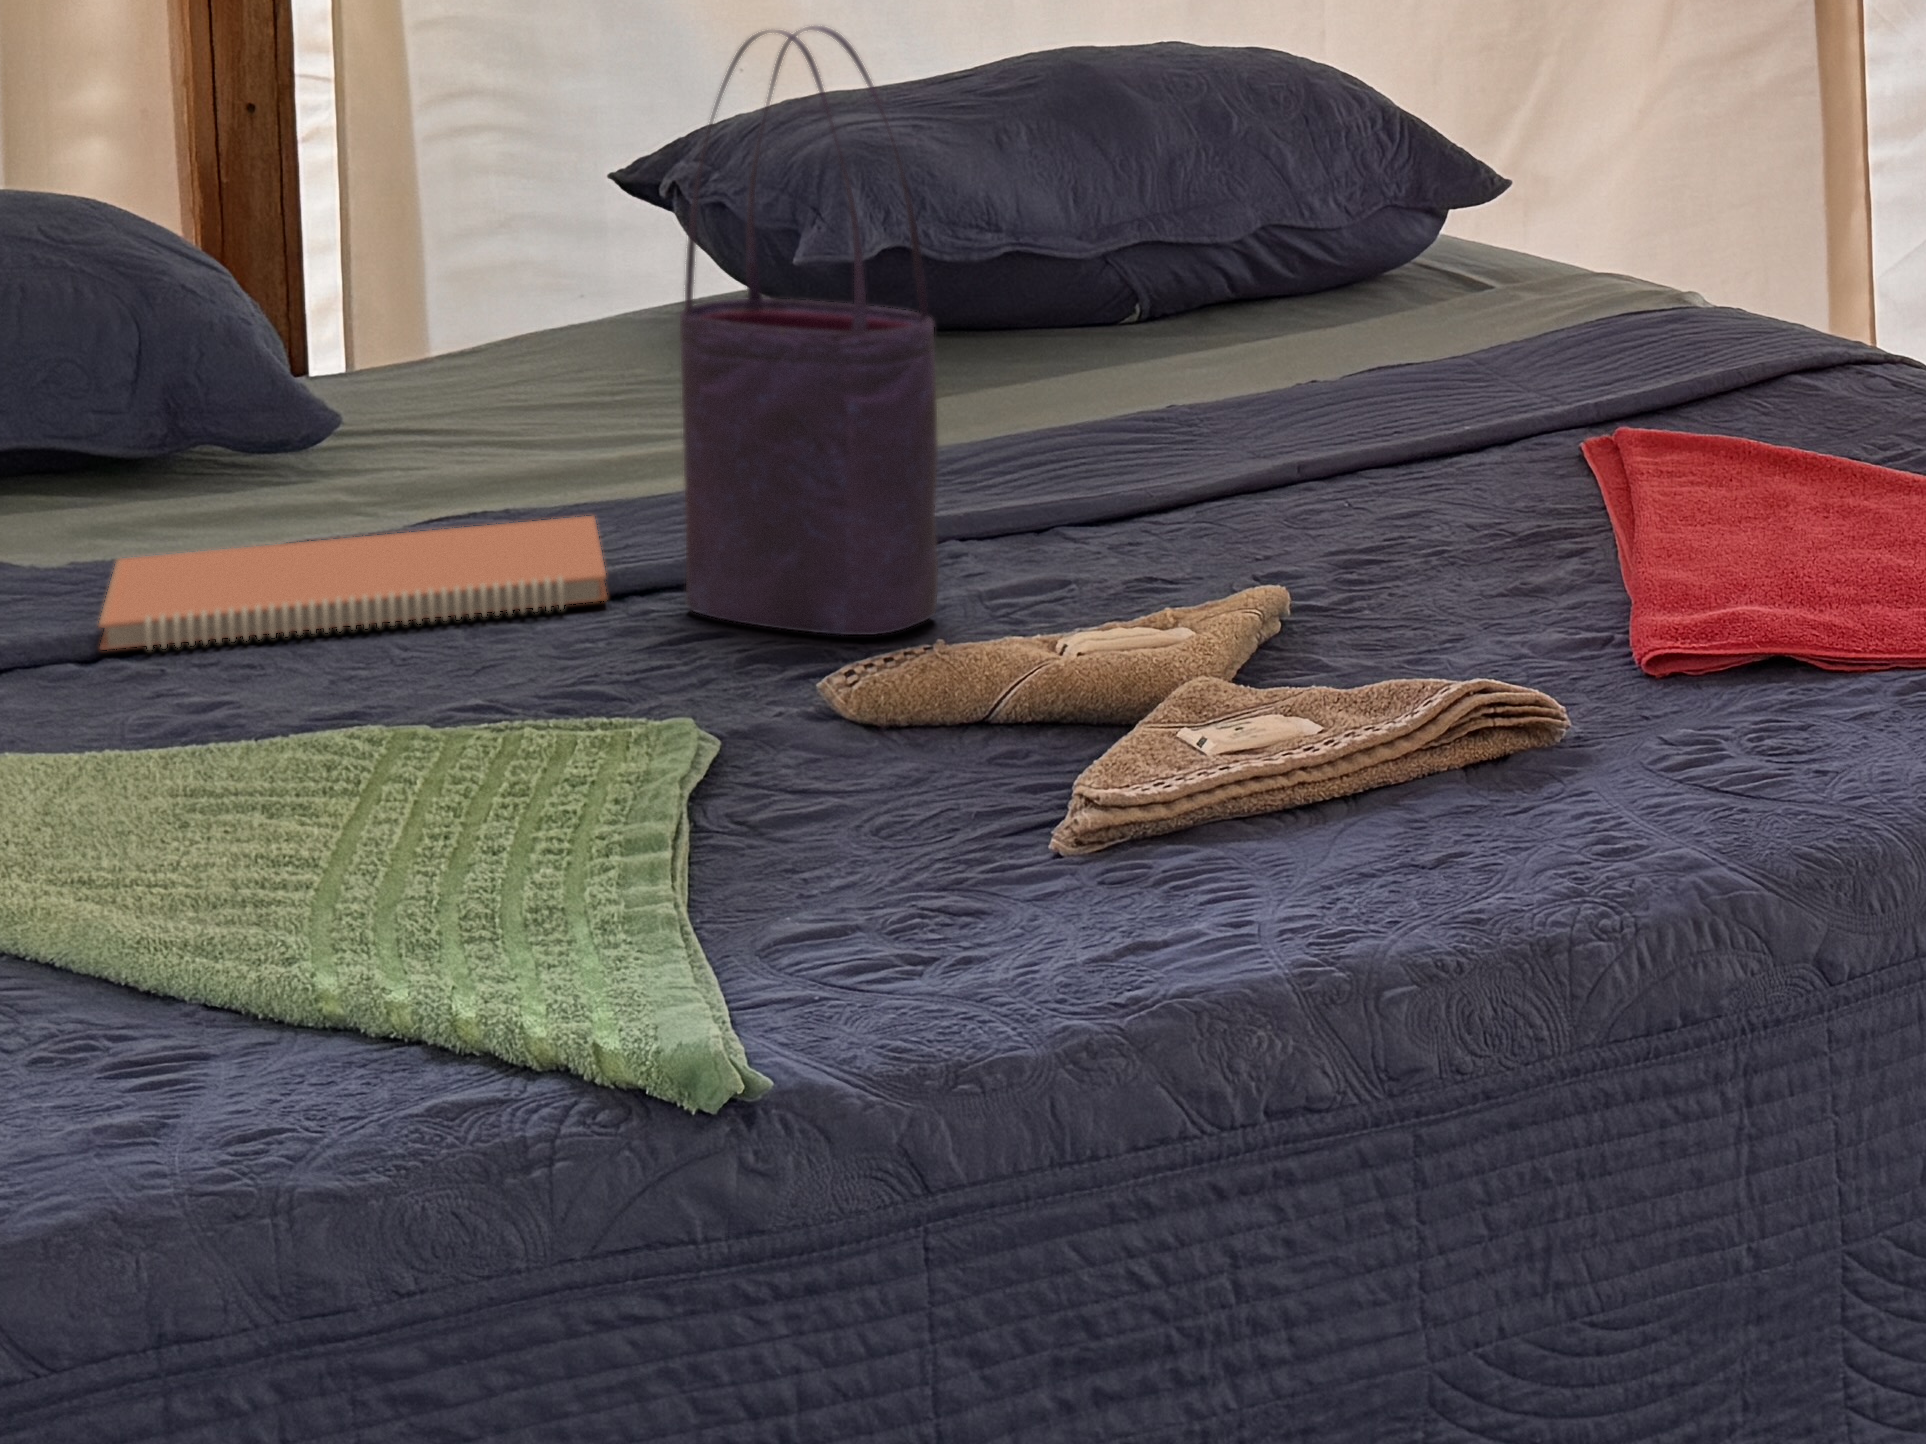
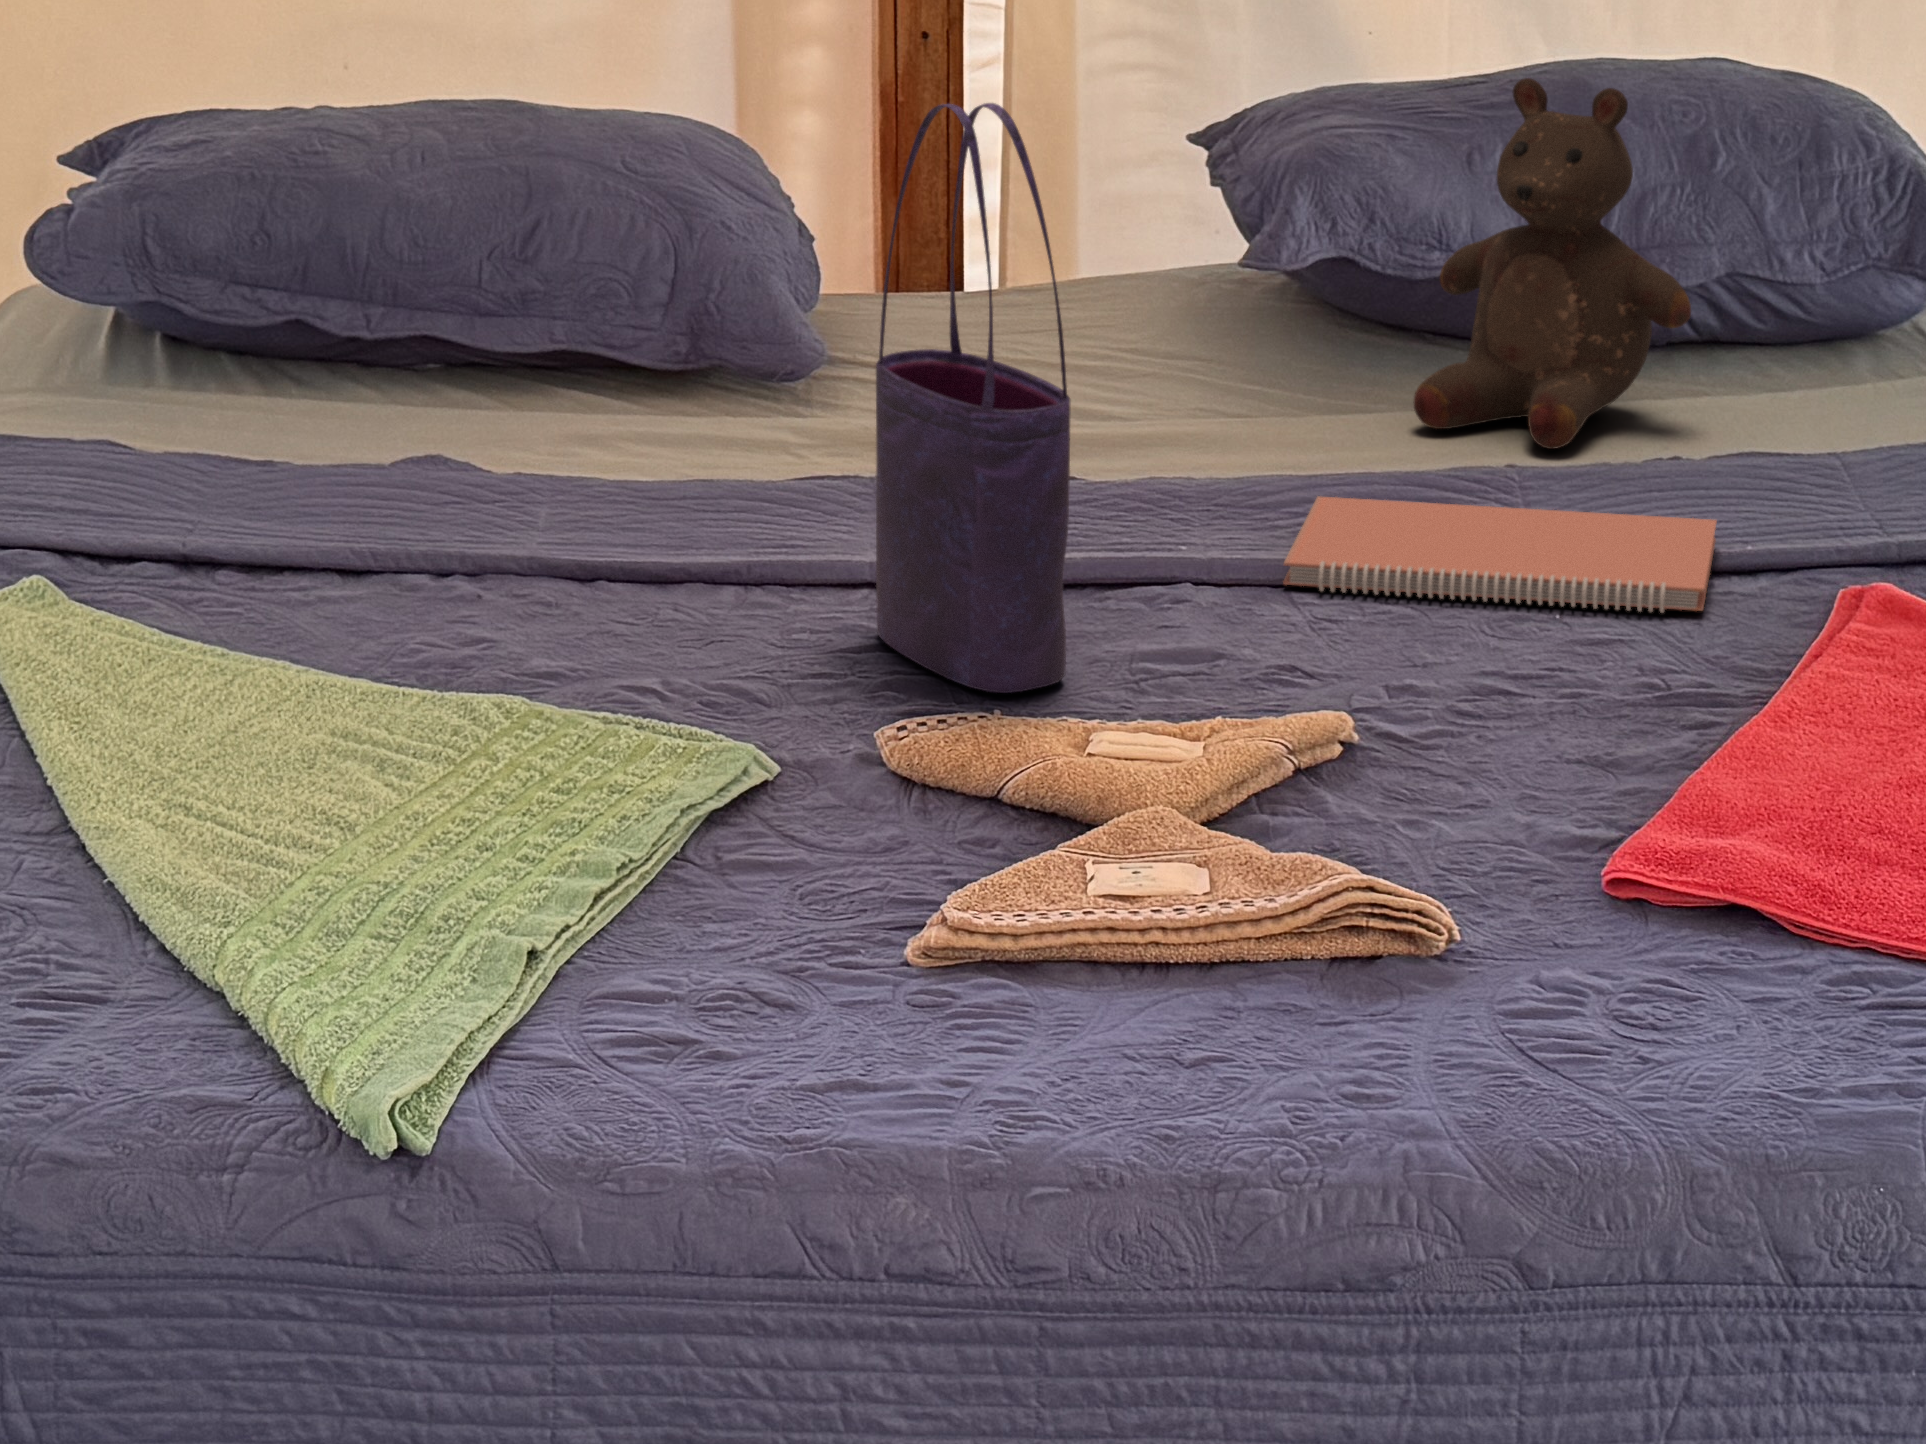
stuffed bear: none [1005,38,1274,384] -> present [1413,78,1691,449]
notebook: present [99,516,607,650] -> present [1283,496,1717,613]

